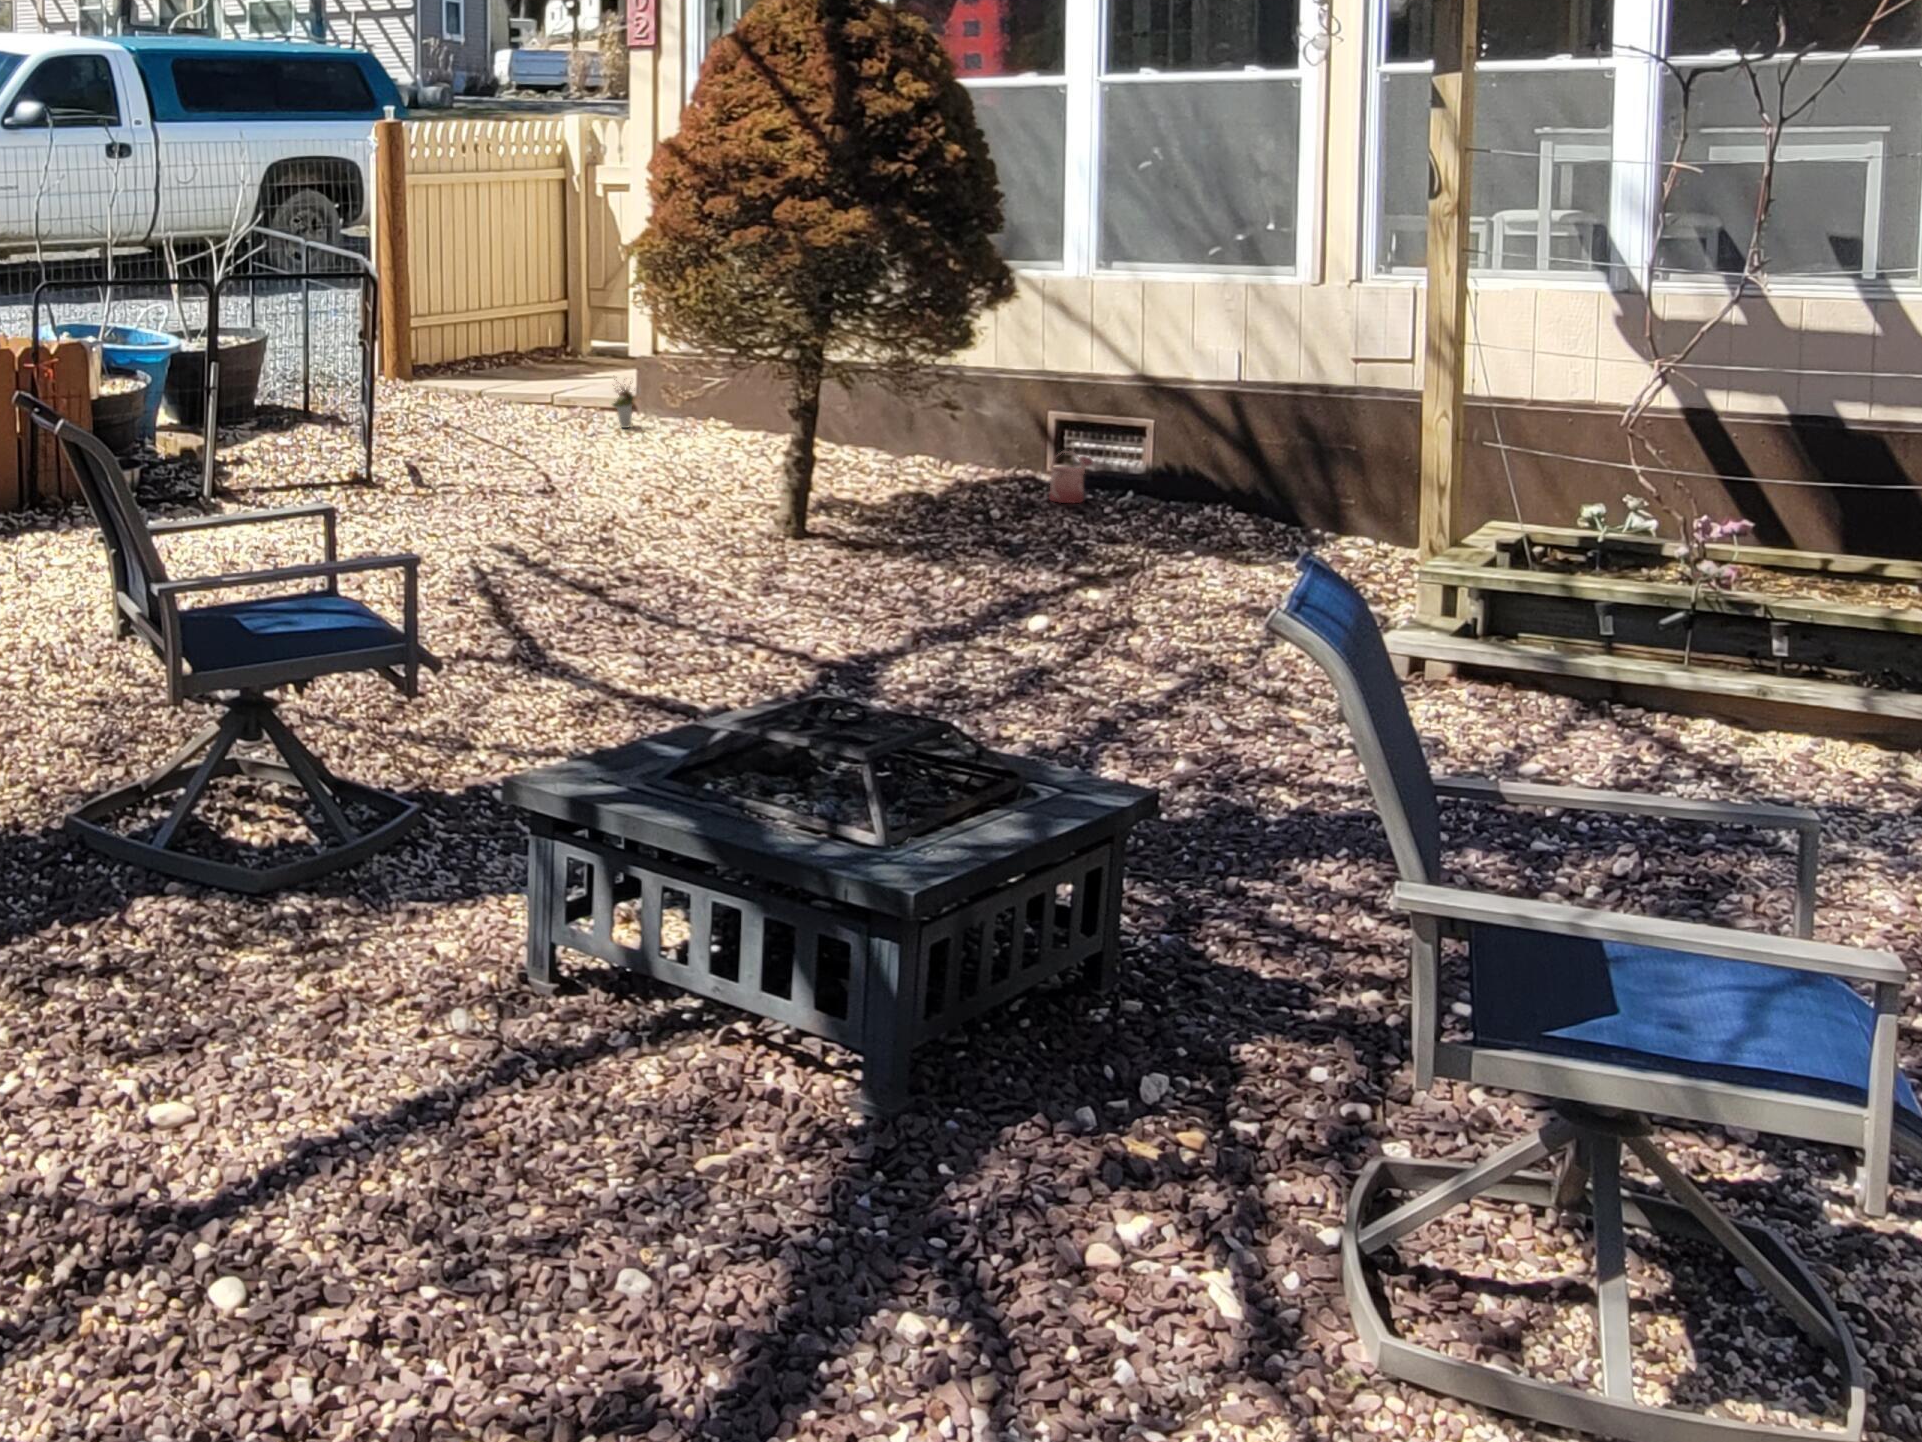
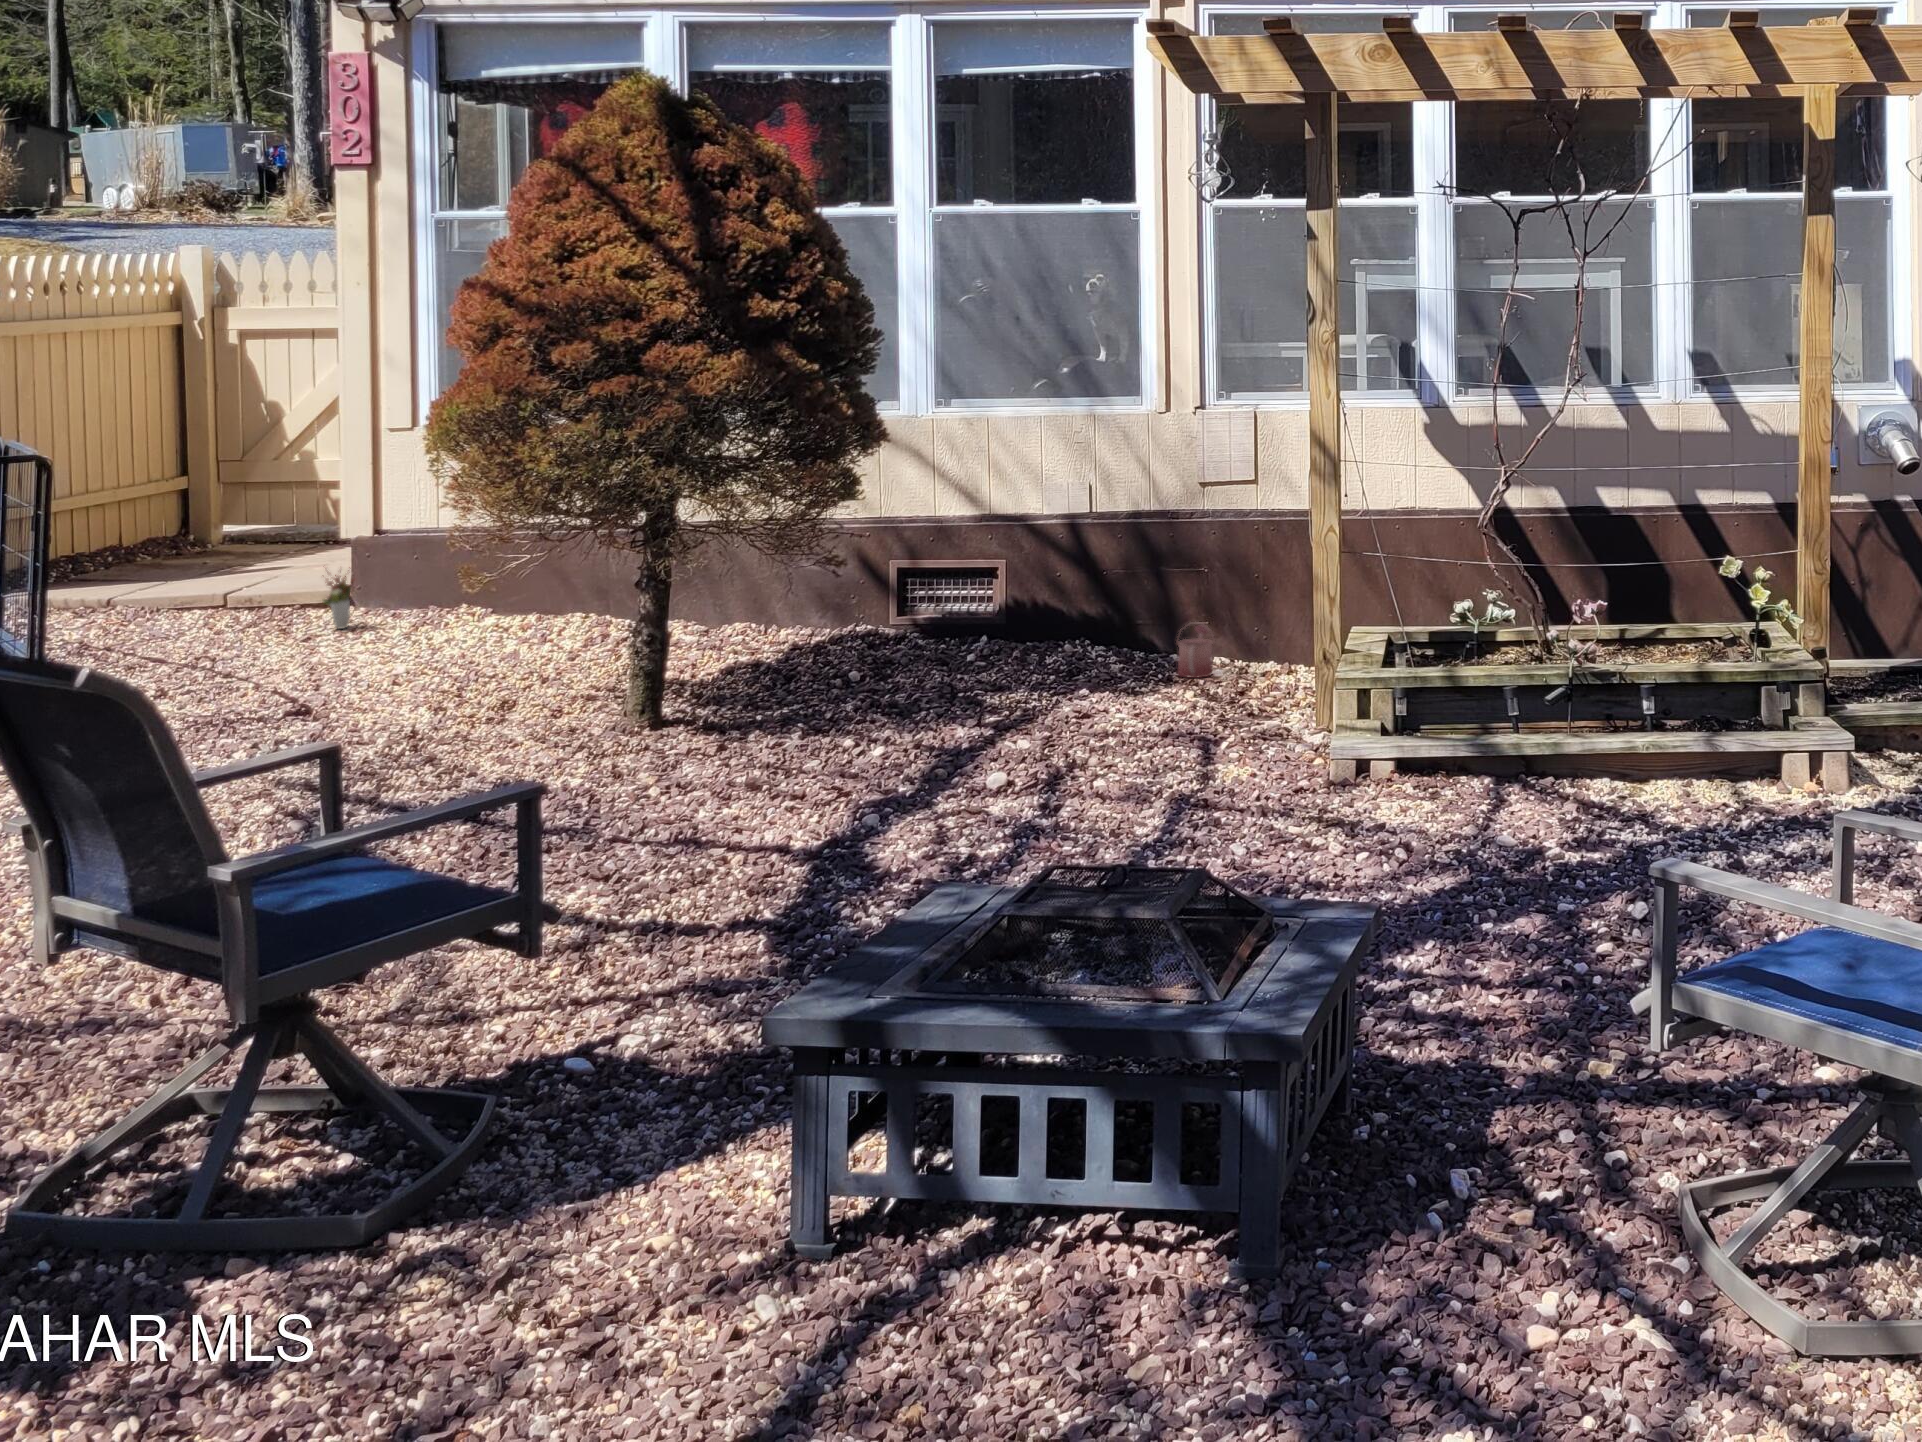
watering can: present [1049,453,1093,503] -> present [1177,623,1215,678]

